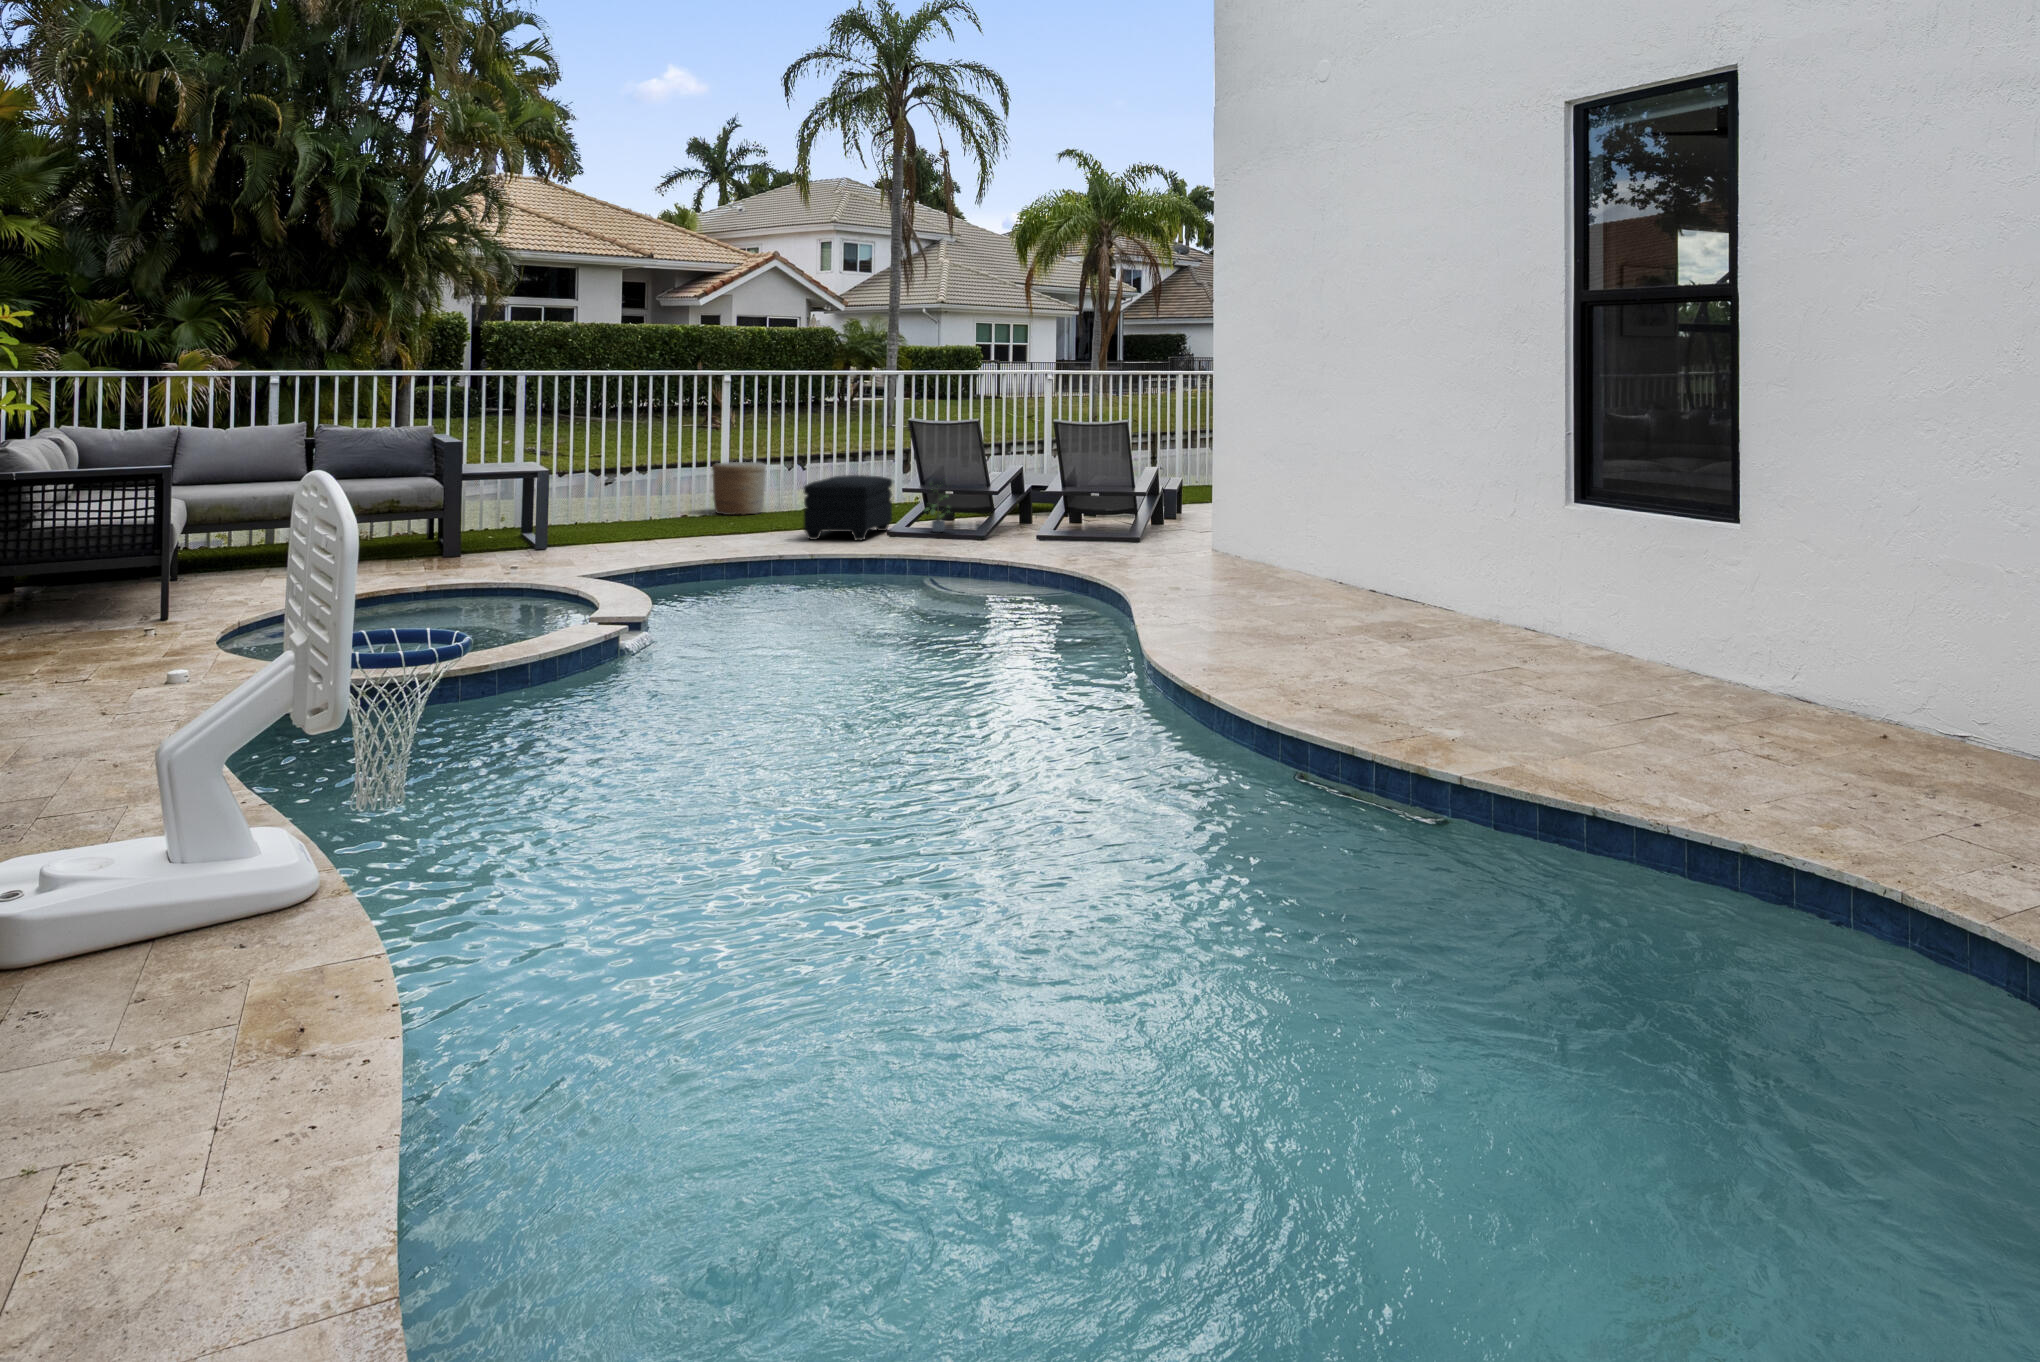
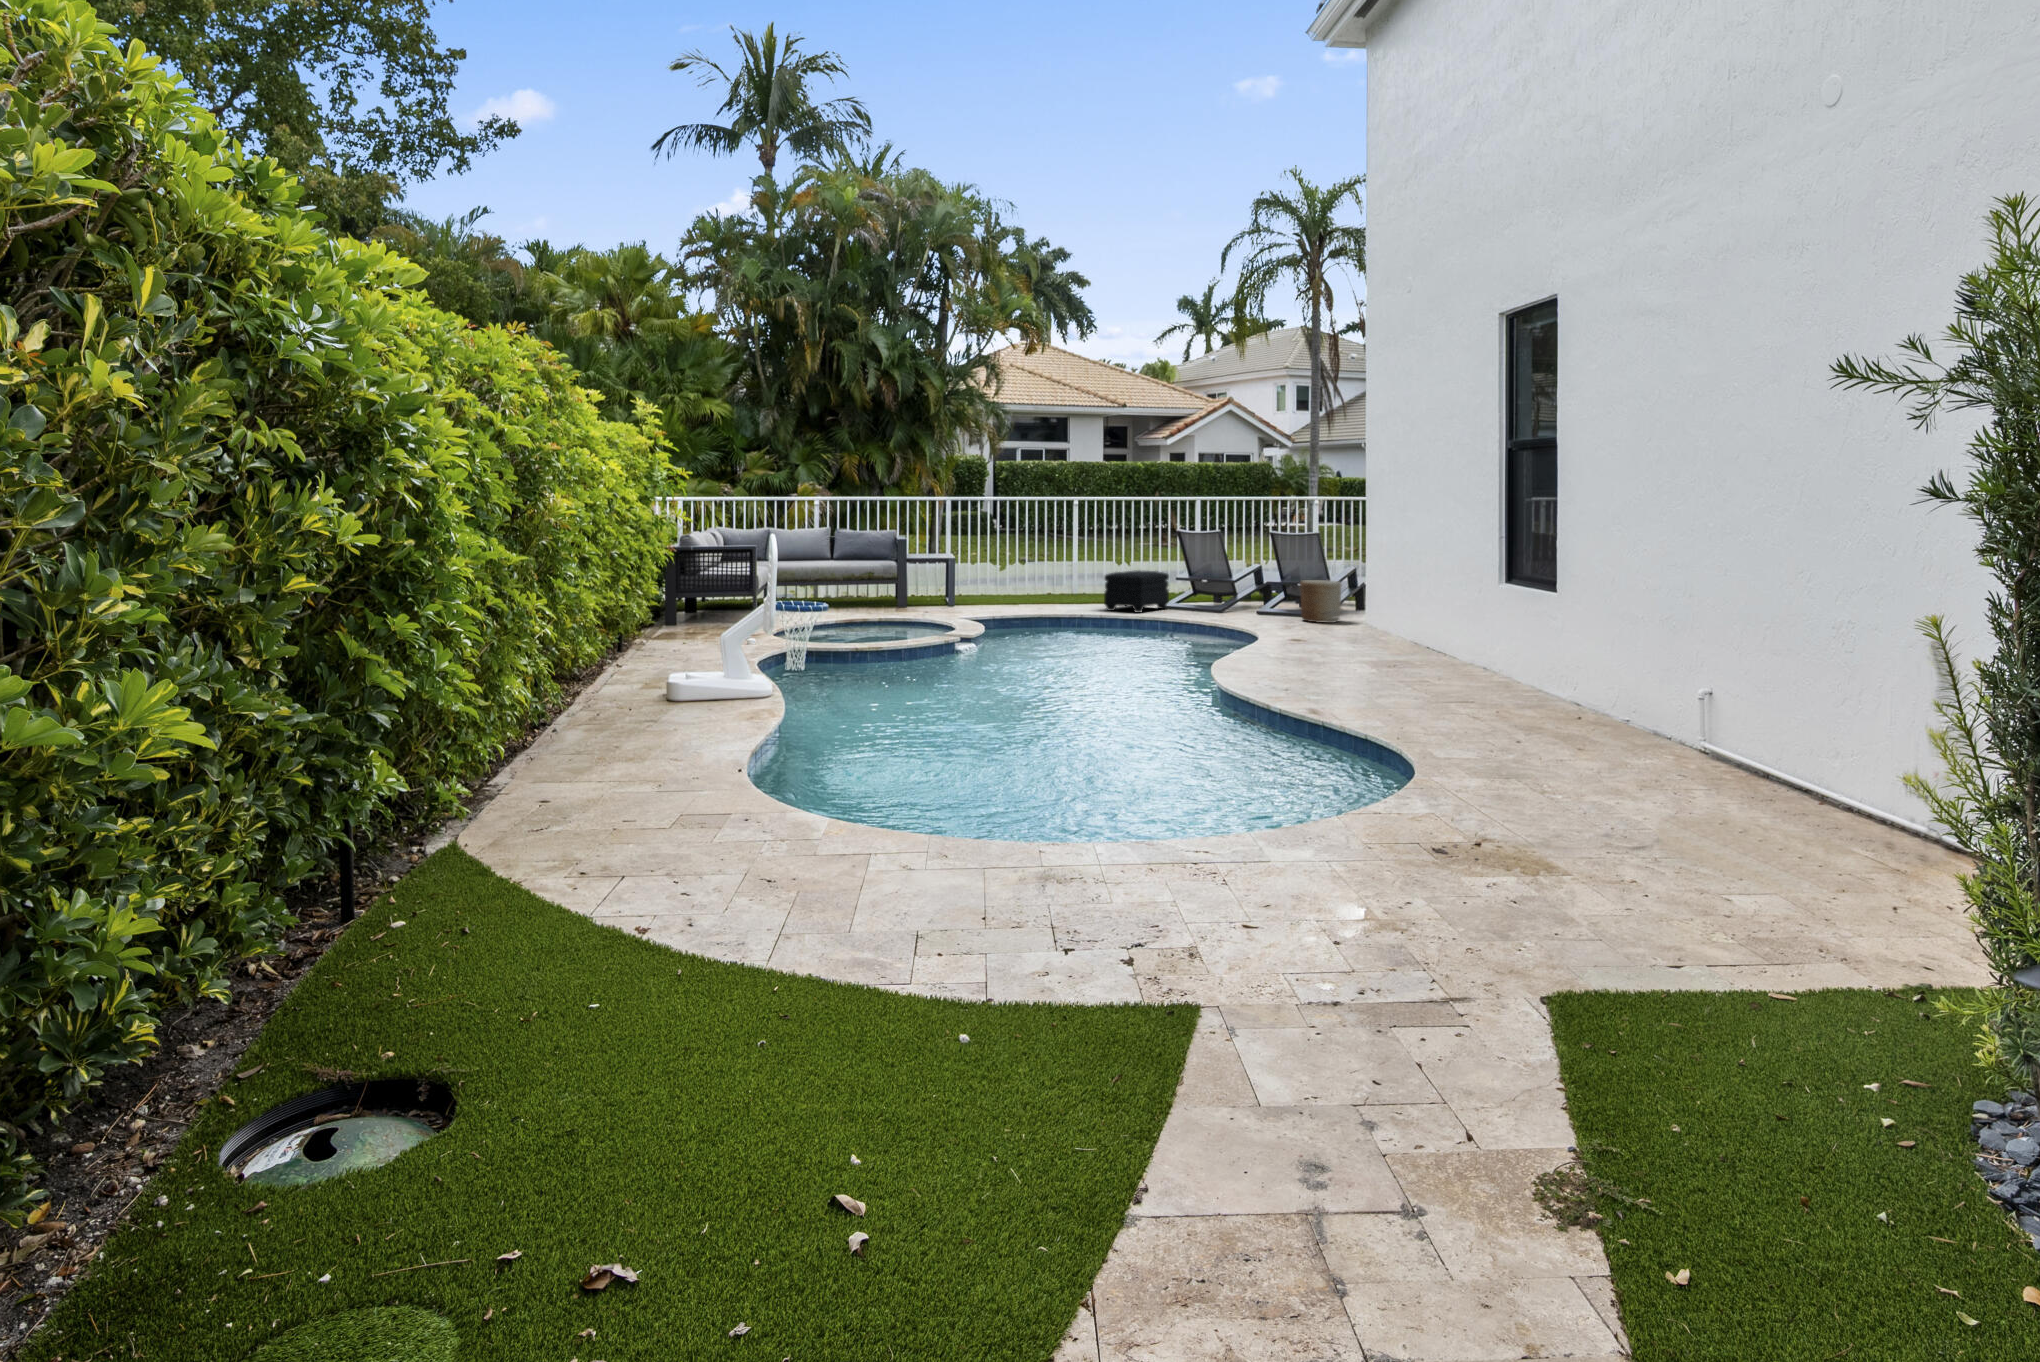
woven basket: present [712,462,766,515] -> present [1300,580,1341,623]
potted plant: present [925,479,950,532] -> none [1187,573,1204,611]

